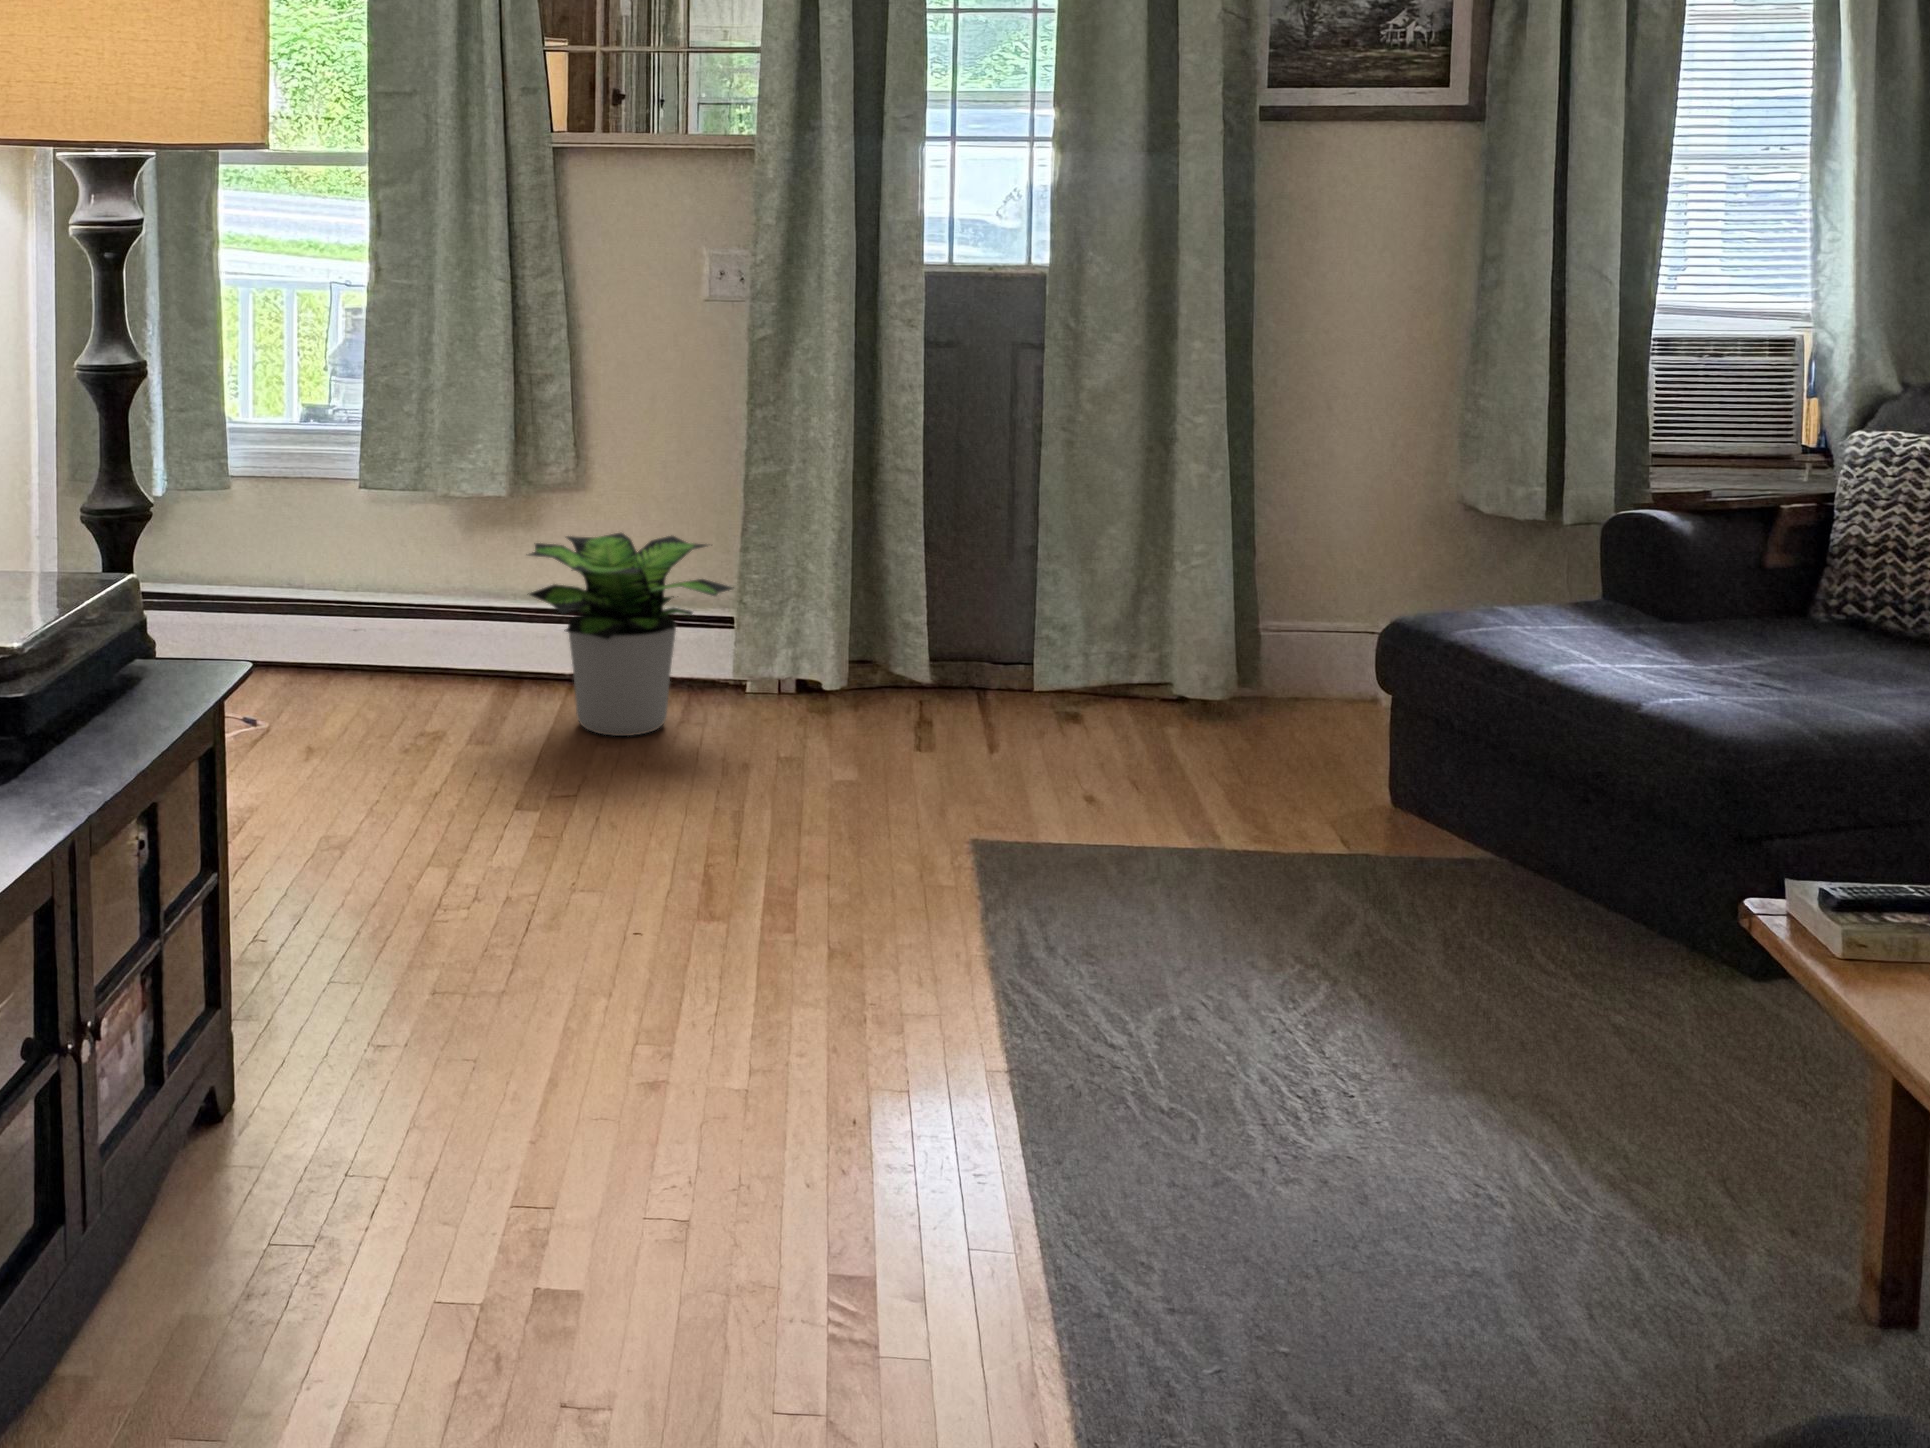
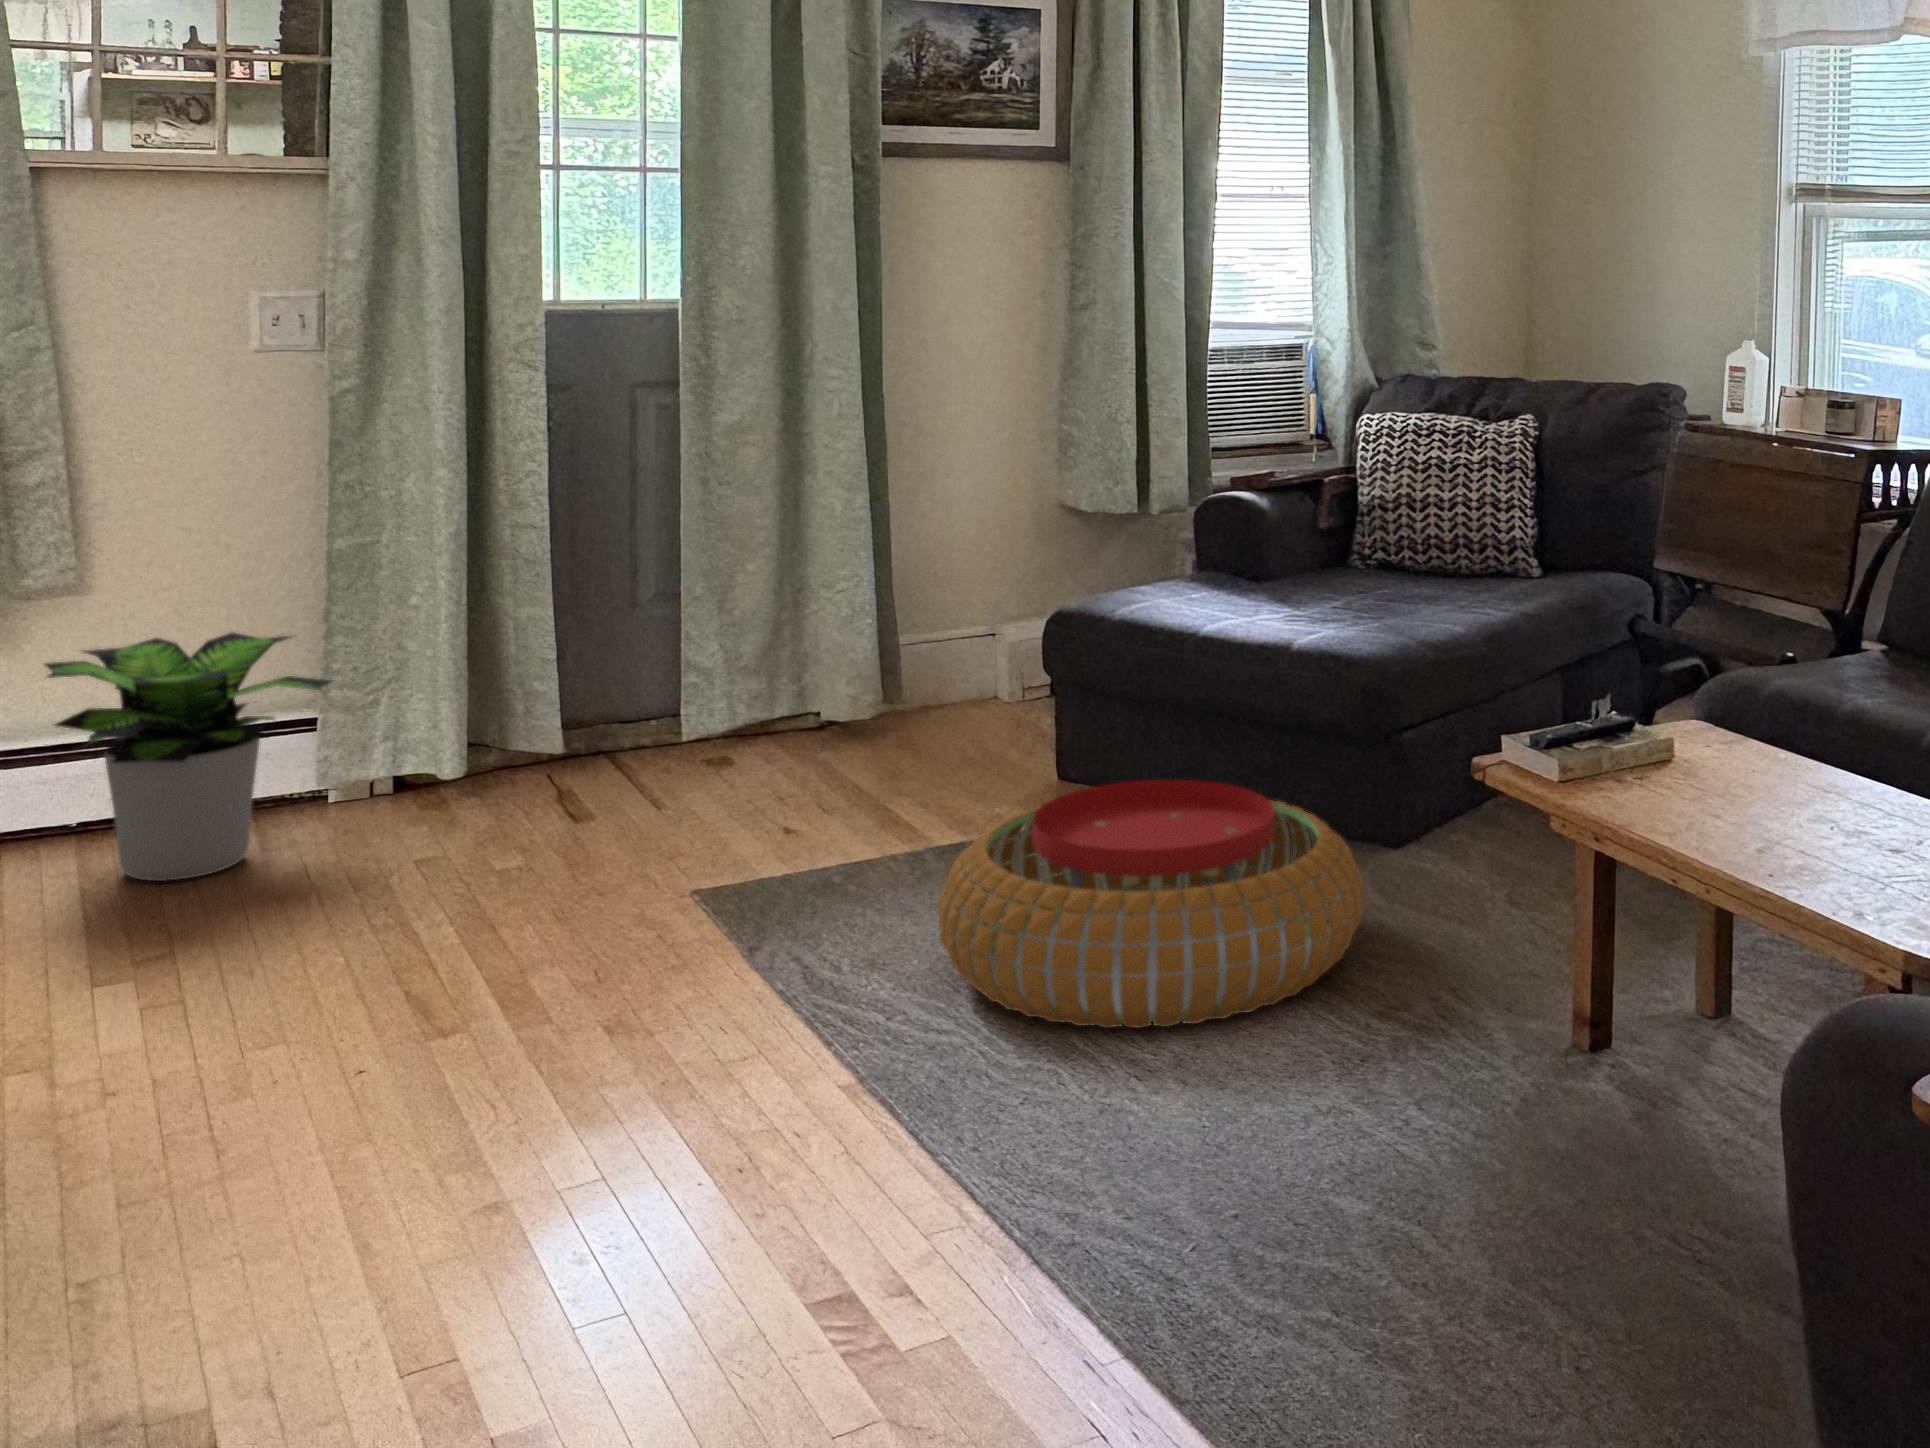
pouf: none [1136,835,1668,1160] -> present [938,780,1363,1029]

